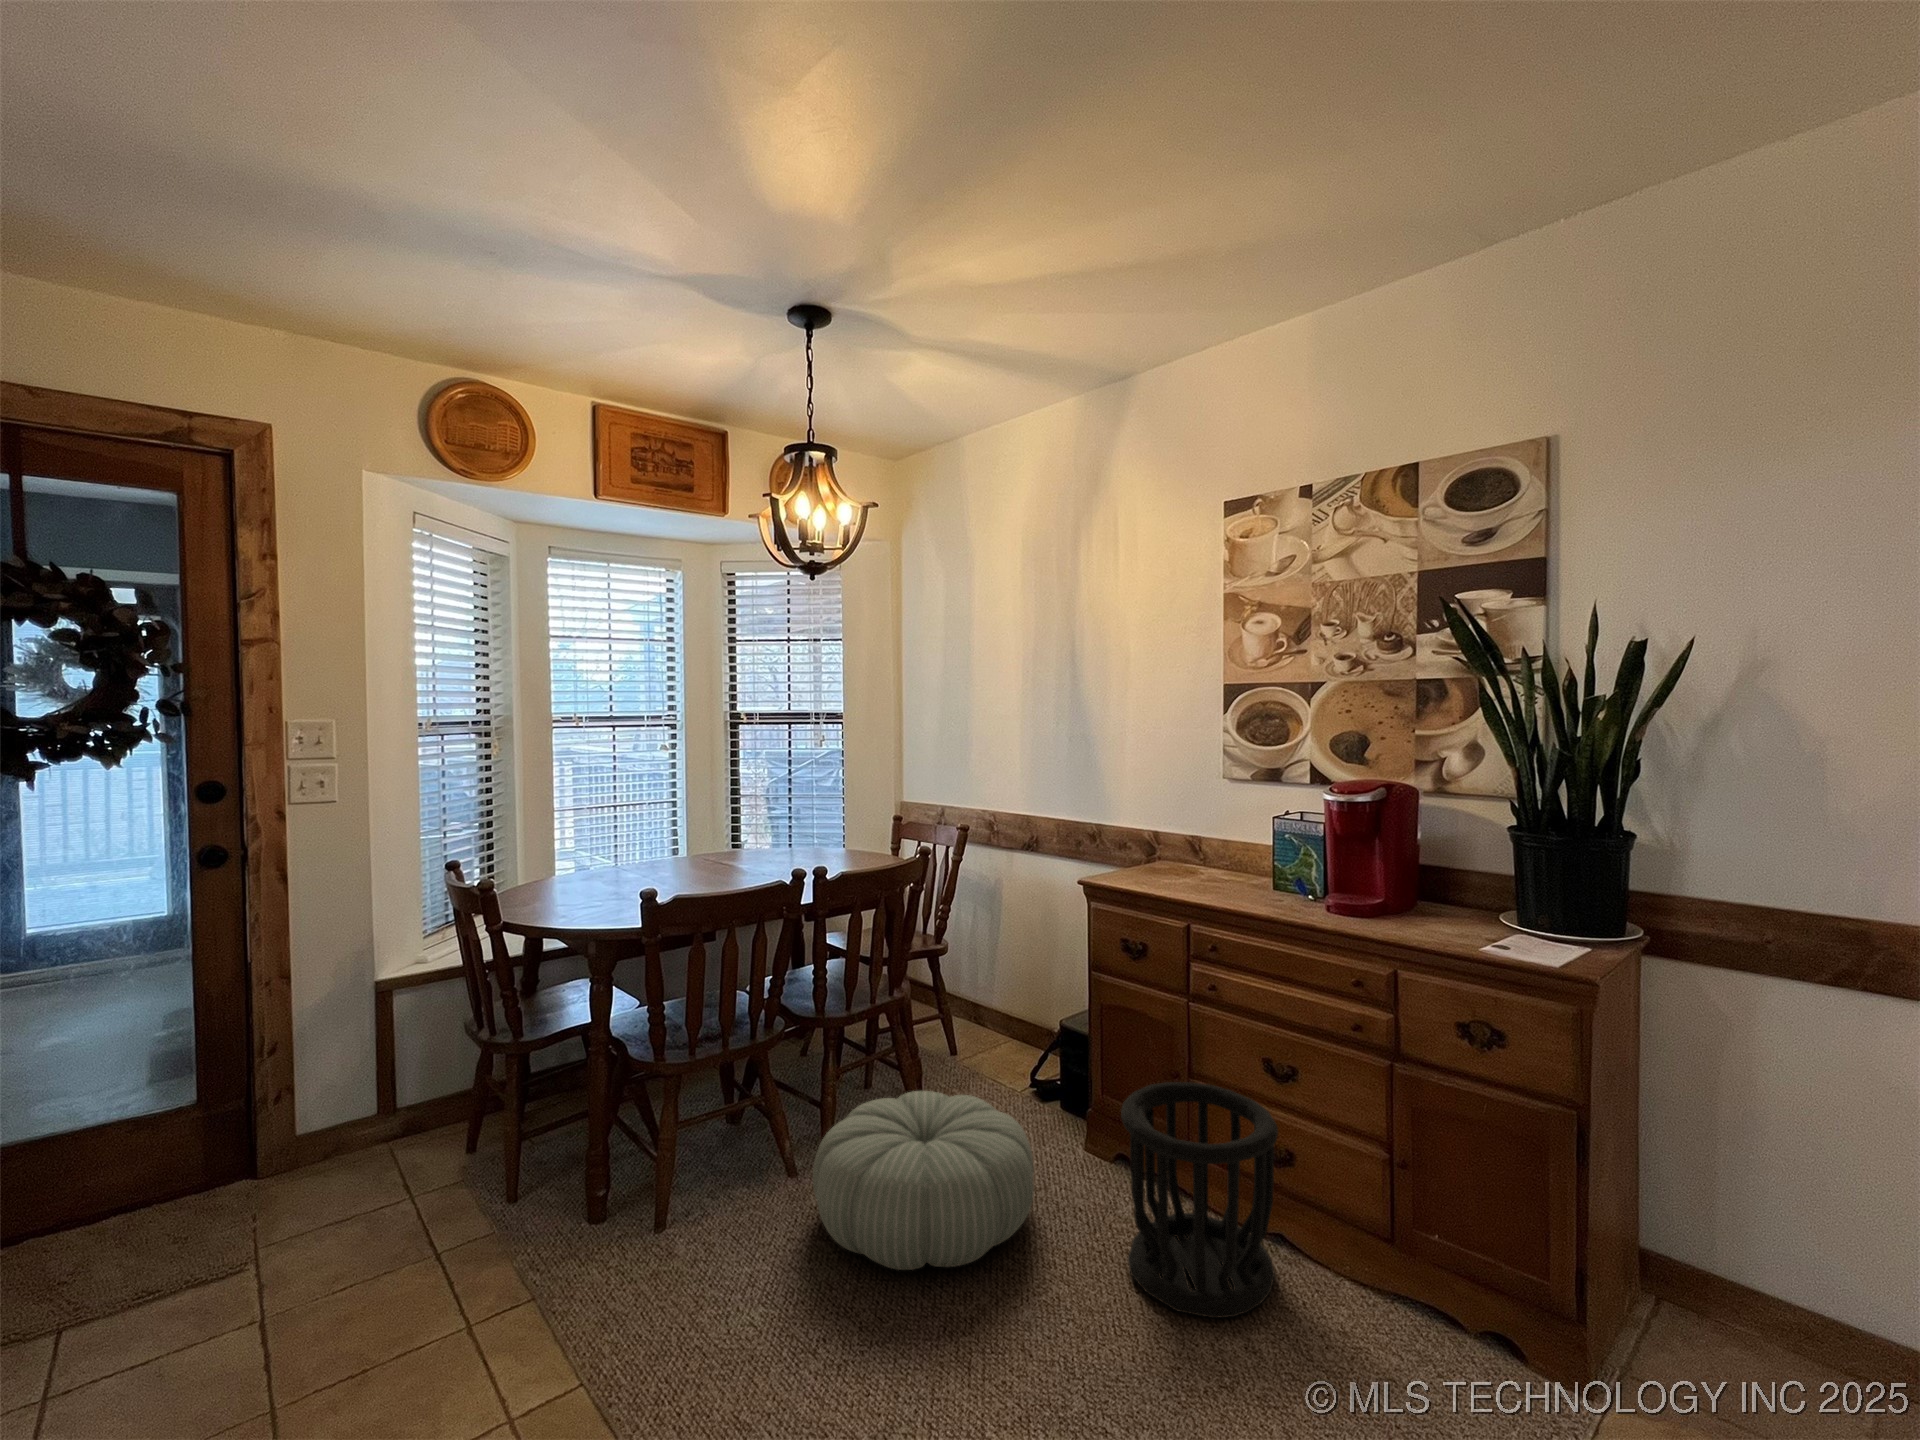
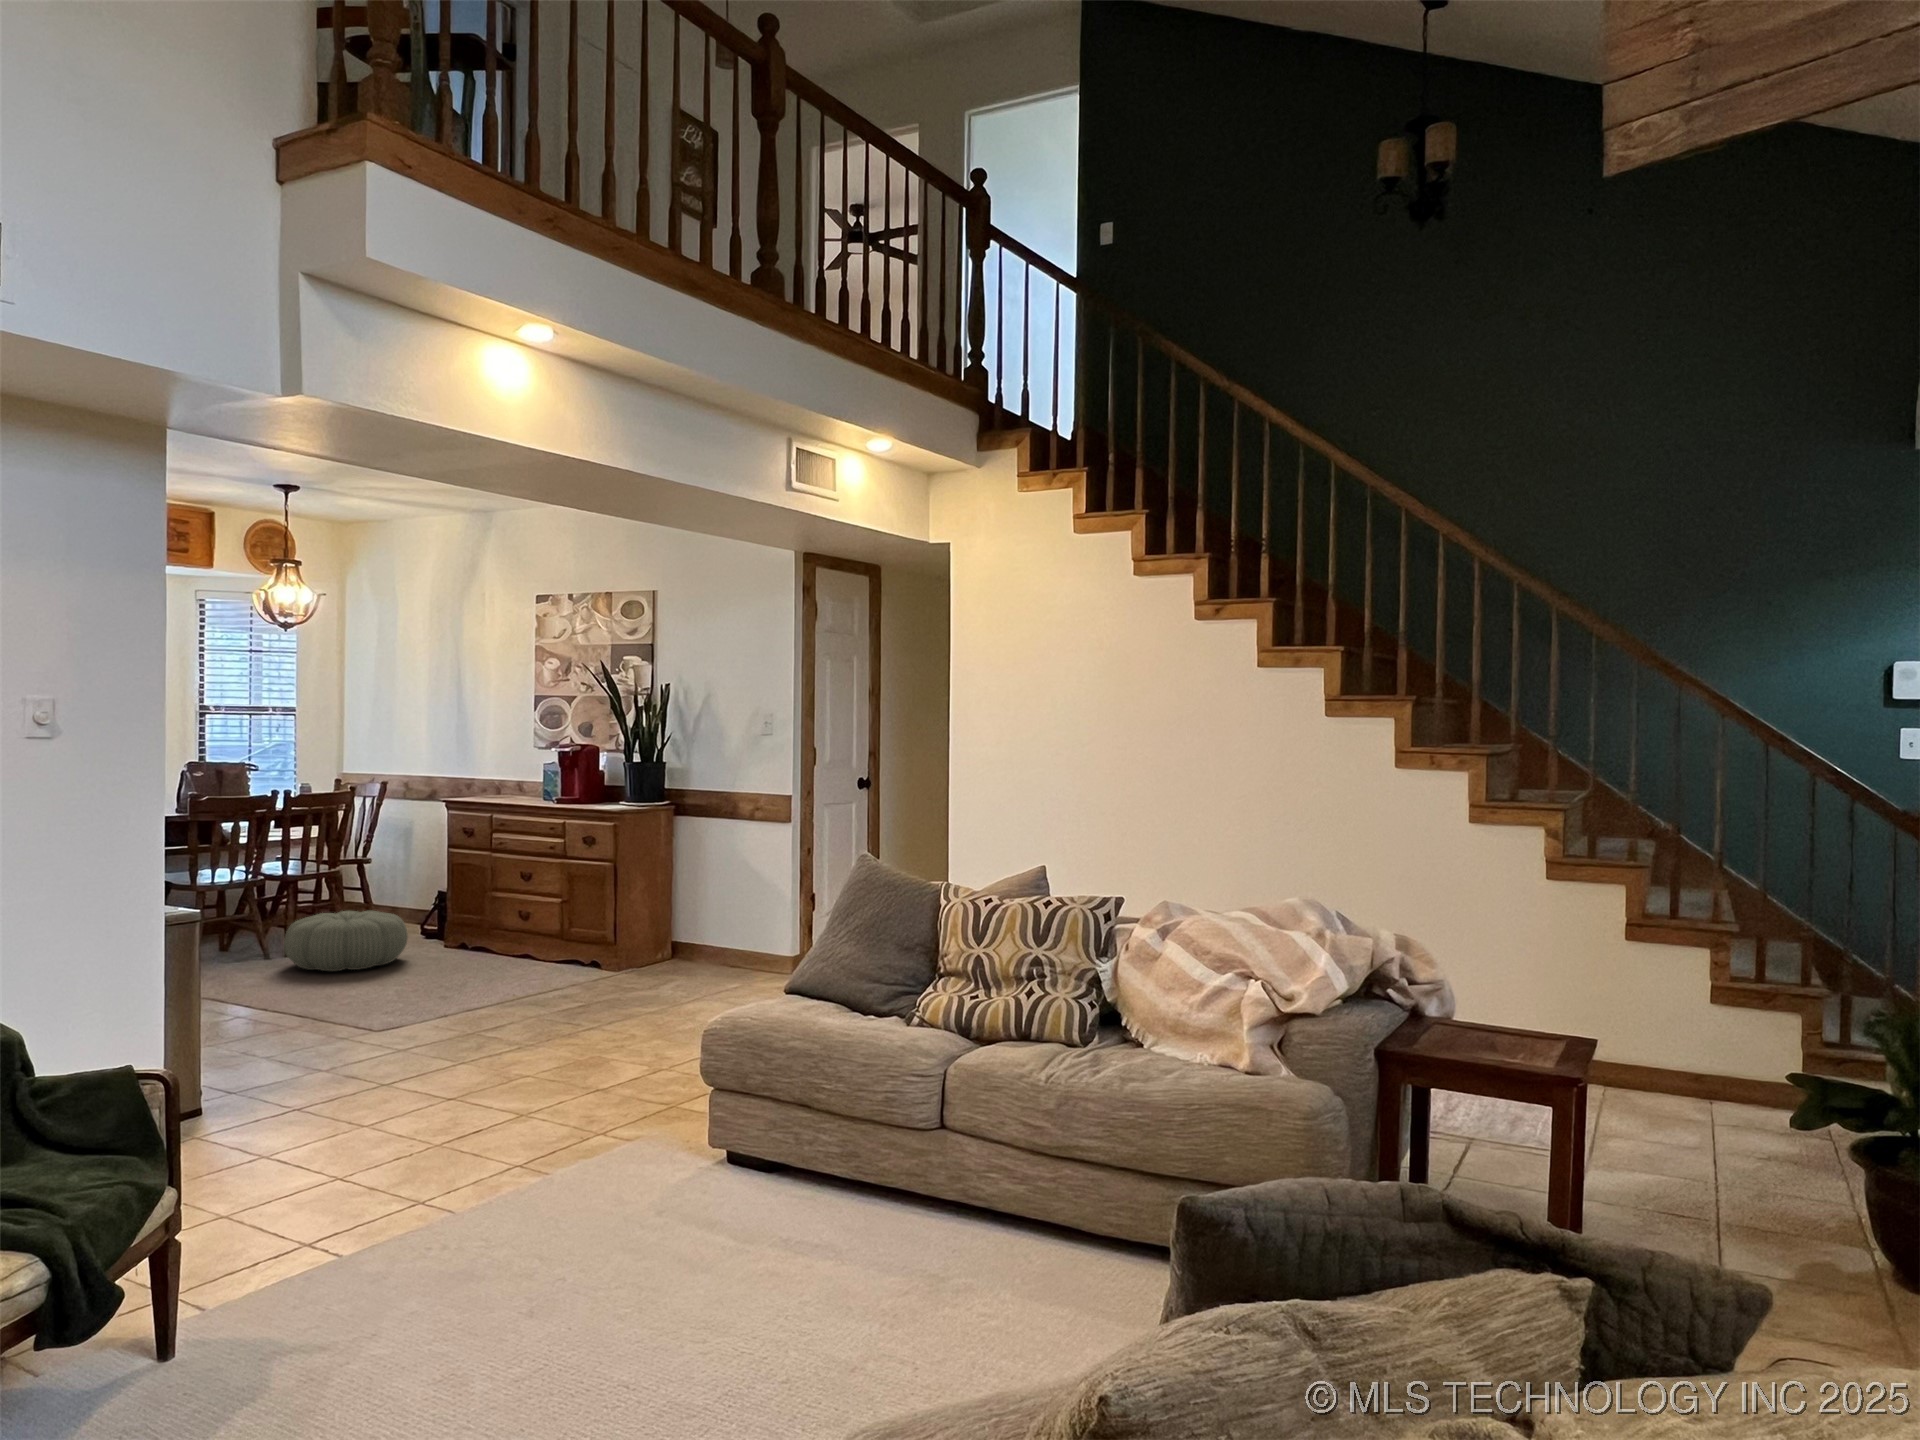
wastebasket: present [1121,1082,1278,1318] -> none [446,887,518,970]

